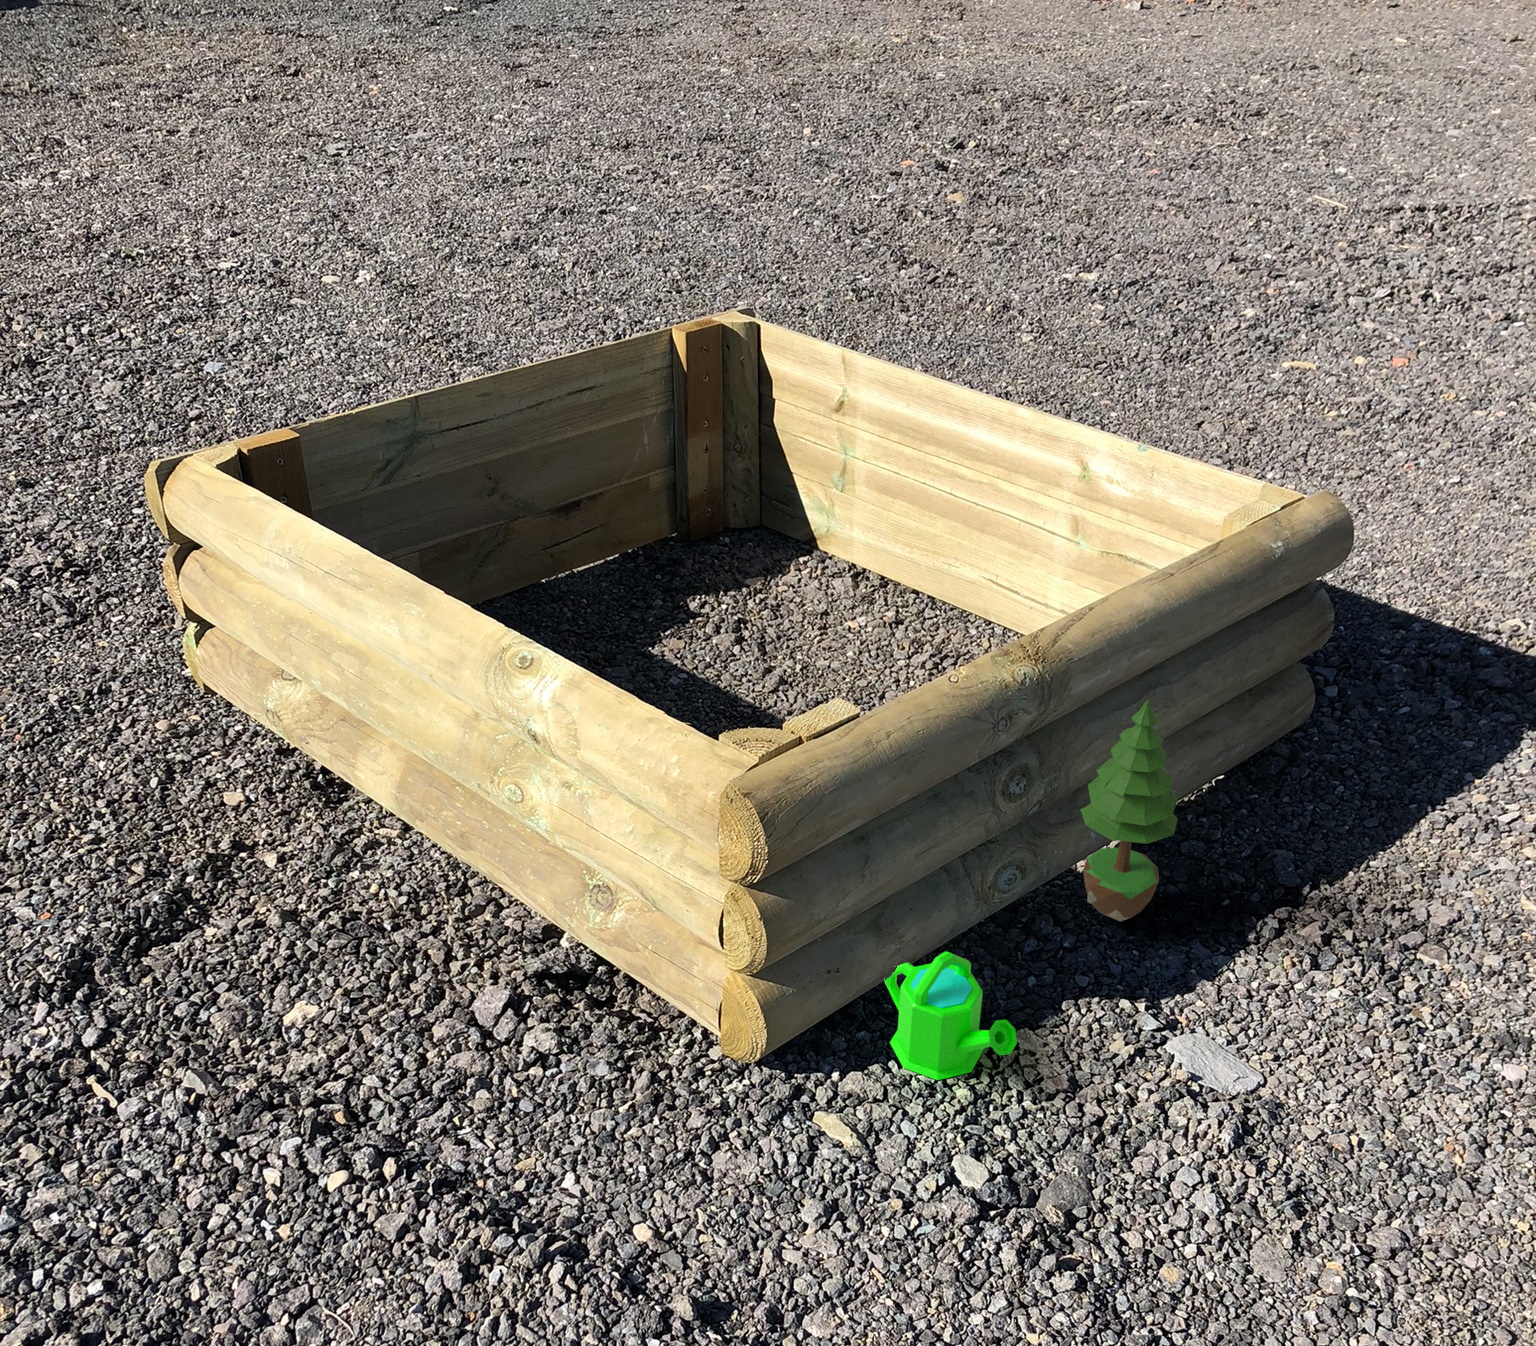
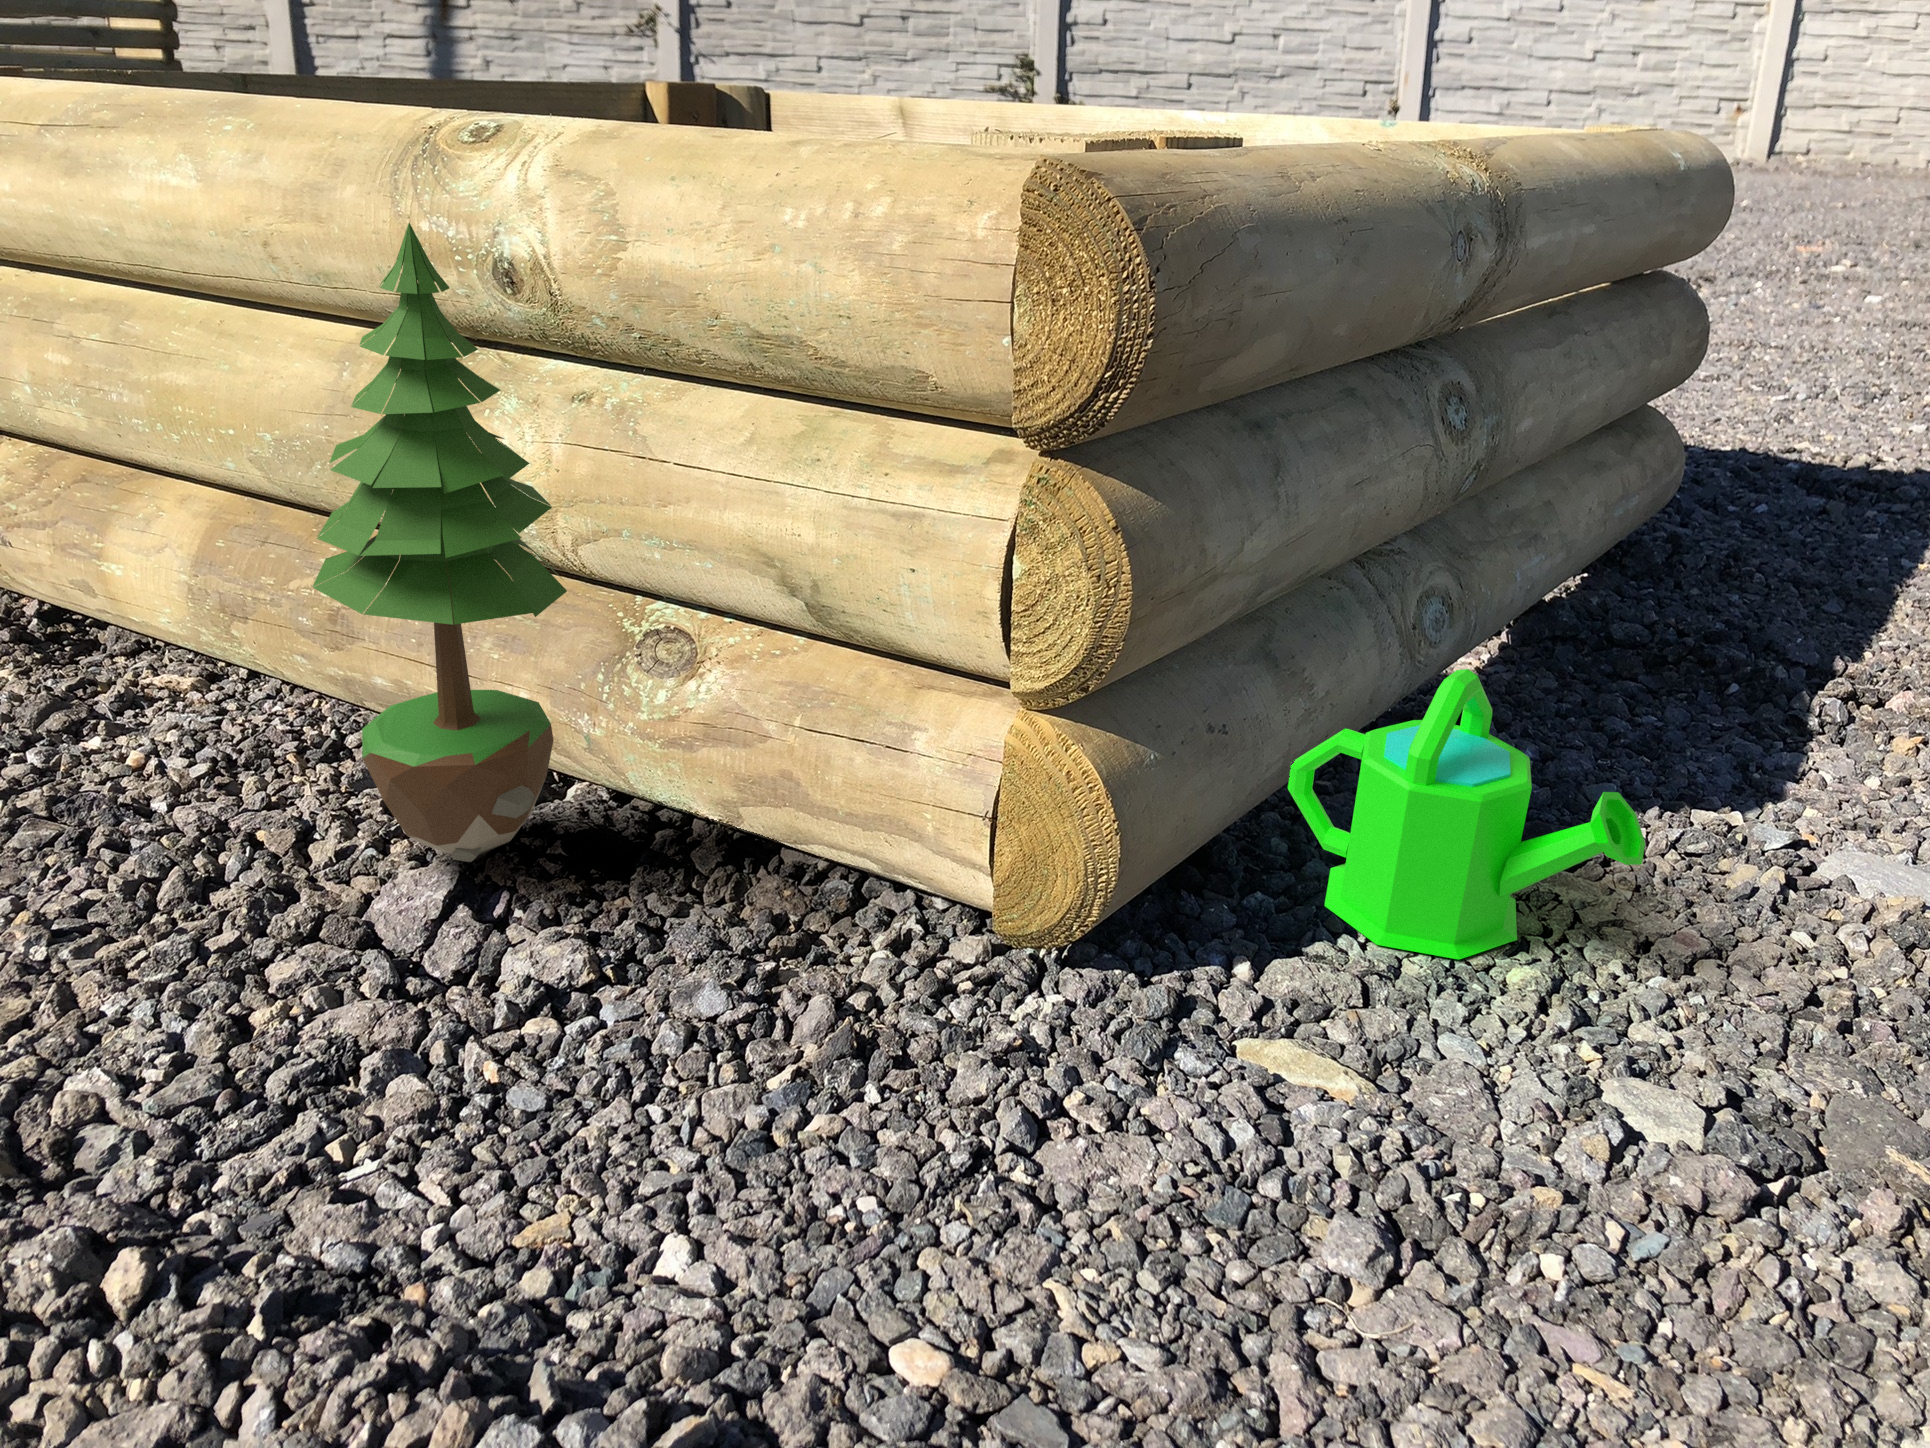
potted tree: present [1080,699,1178,921] -> present [312,223,567,862]

